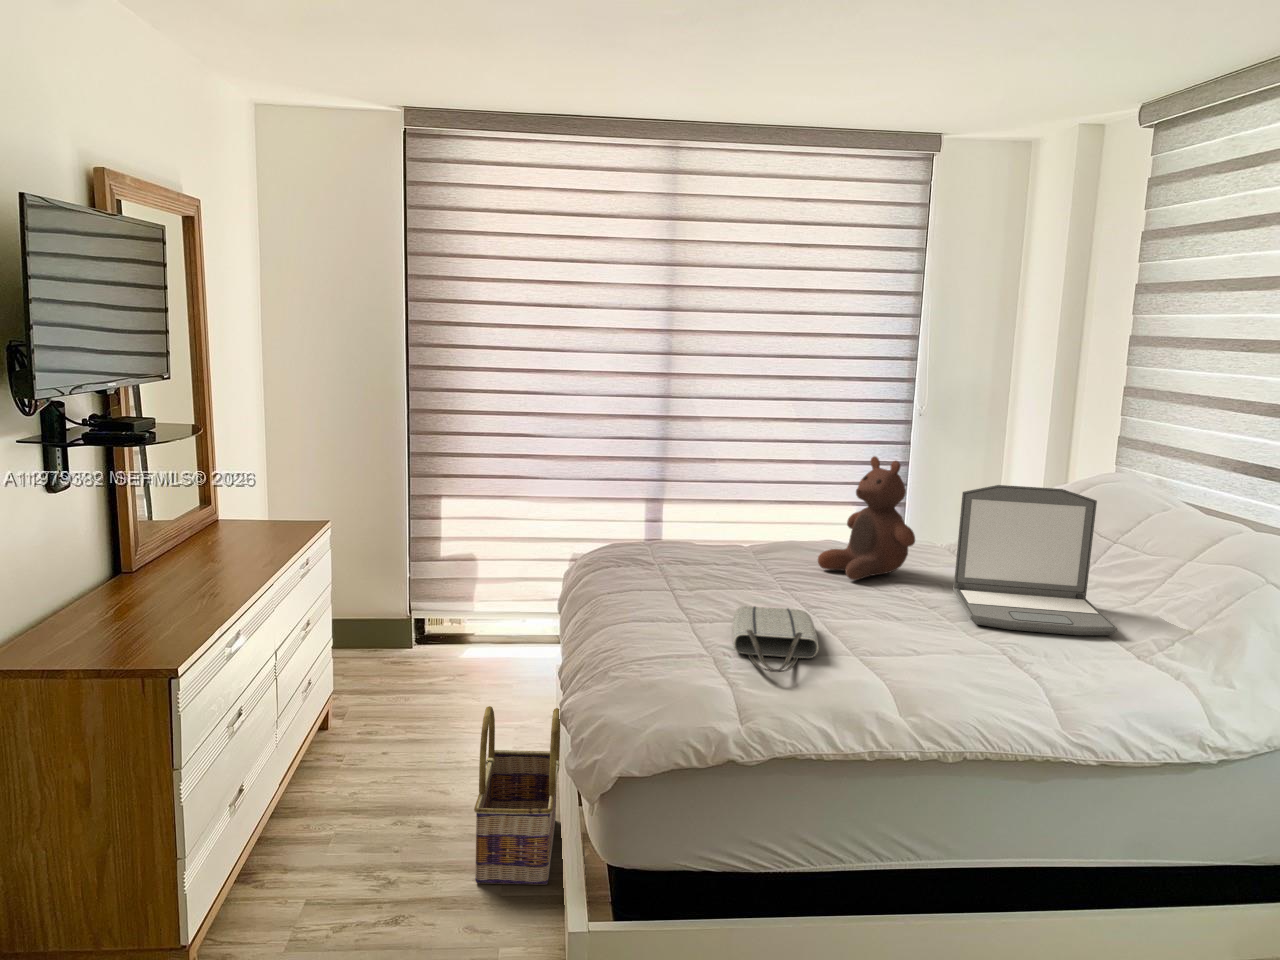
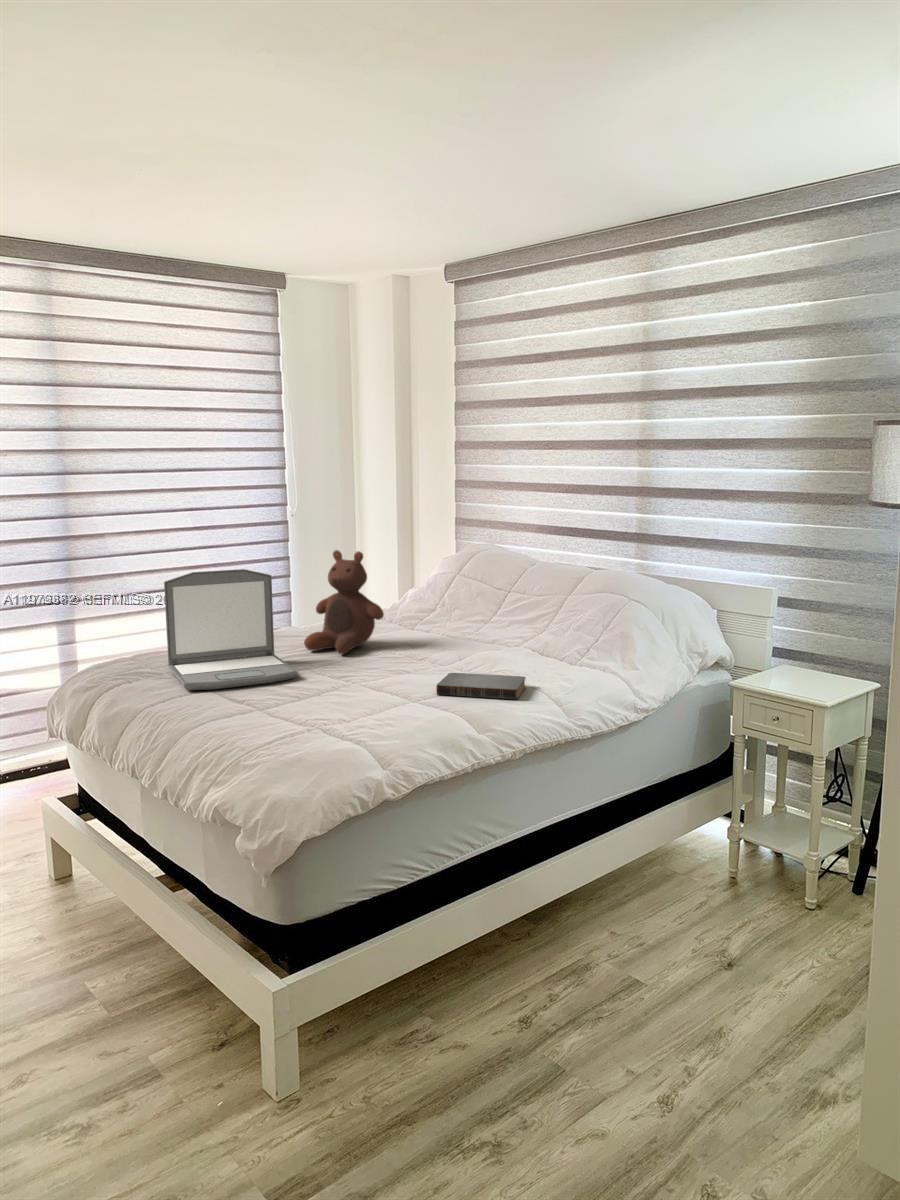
laptop: present [953,485,1118,635] -> present [164,569,298,690]
tote bag: present [732,606,819,672] -> none [298,680,391,726]
book: none [900,628,1034,683] -> present [436,673,526,699]
basket: present [474,706,560,885] -> none [49,820,161,1006]

